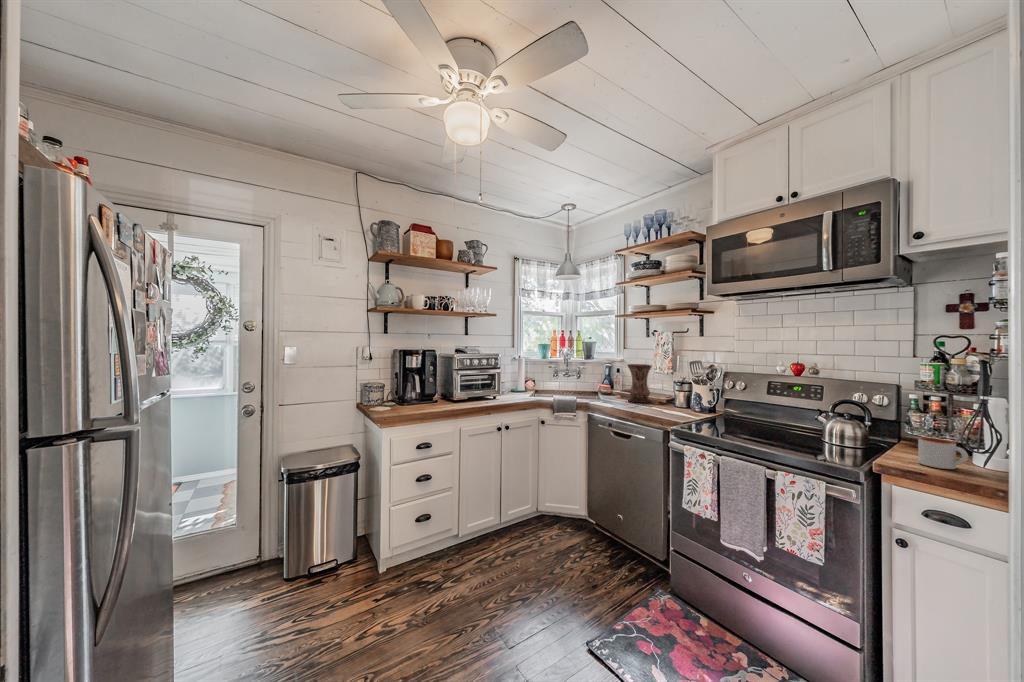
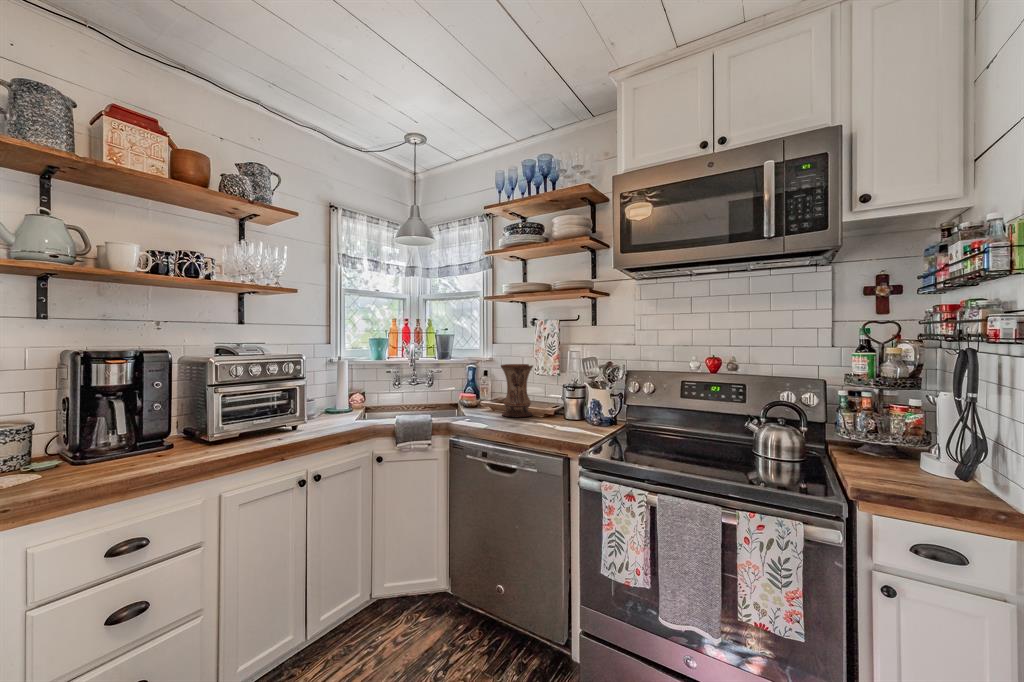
mug: present [918,437,968,469] -> none [890,447,947,487]

